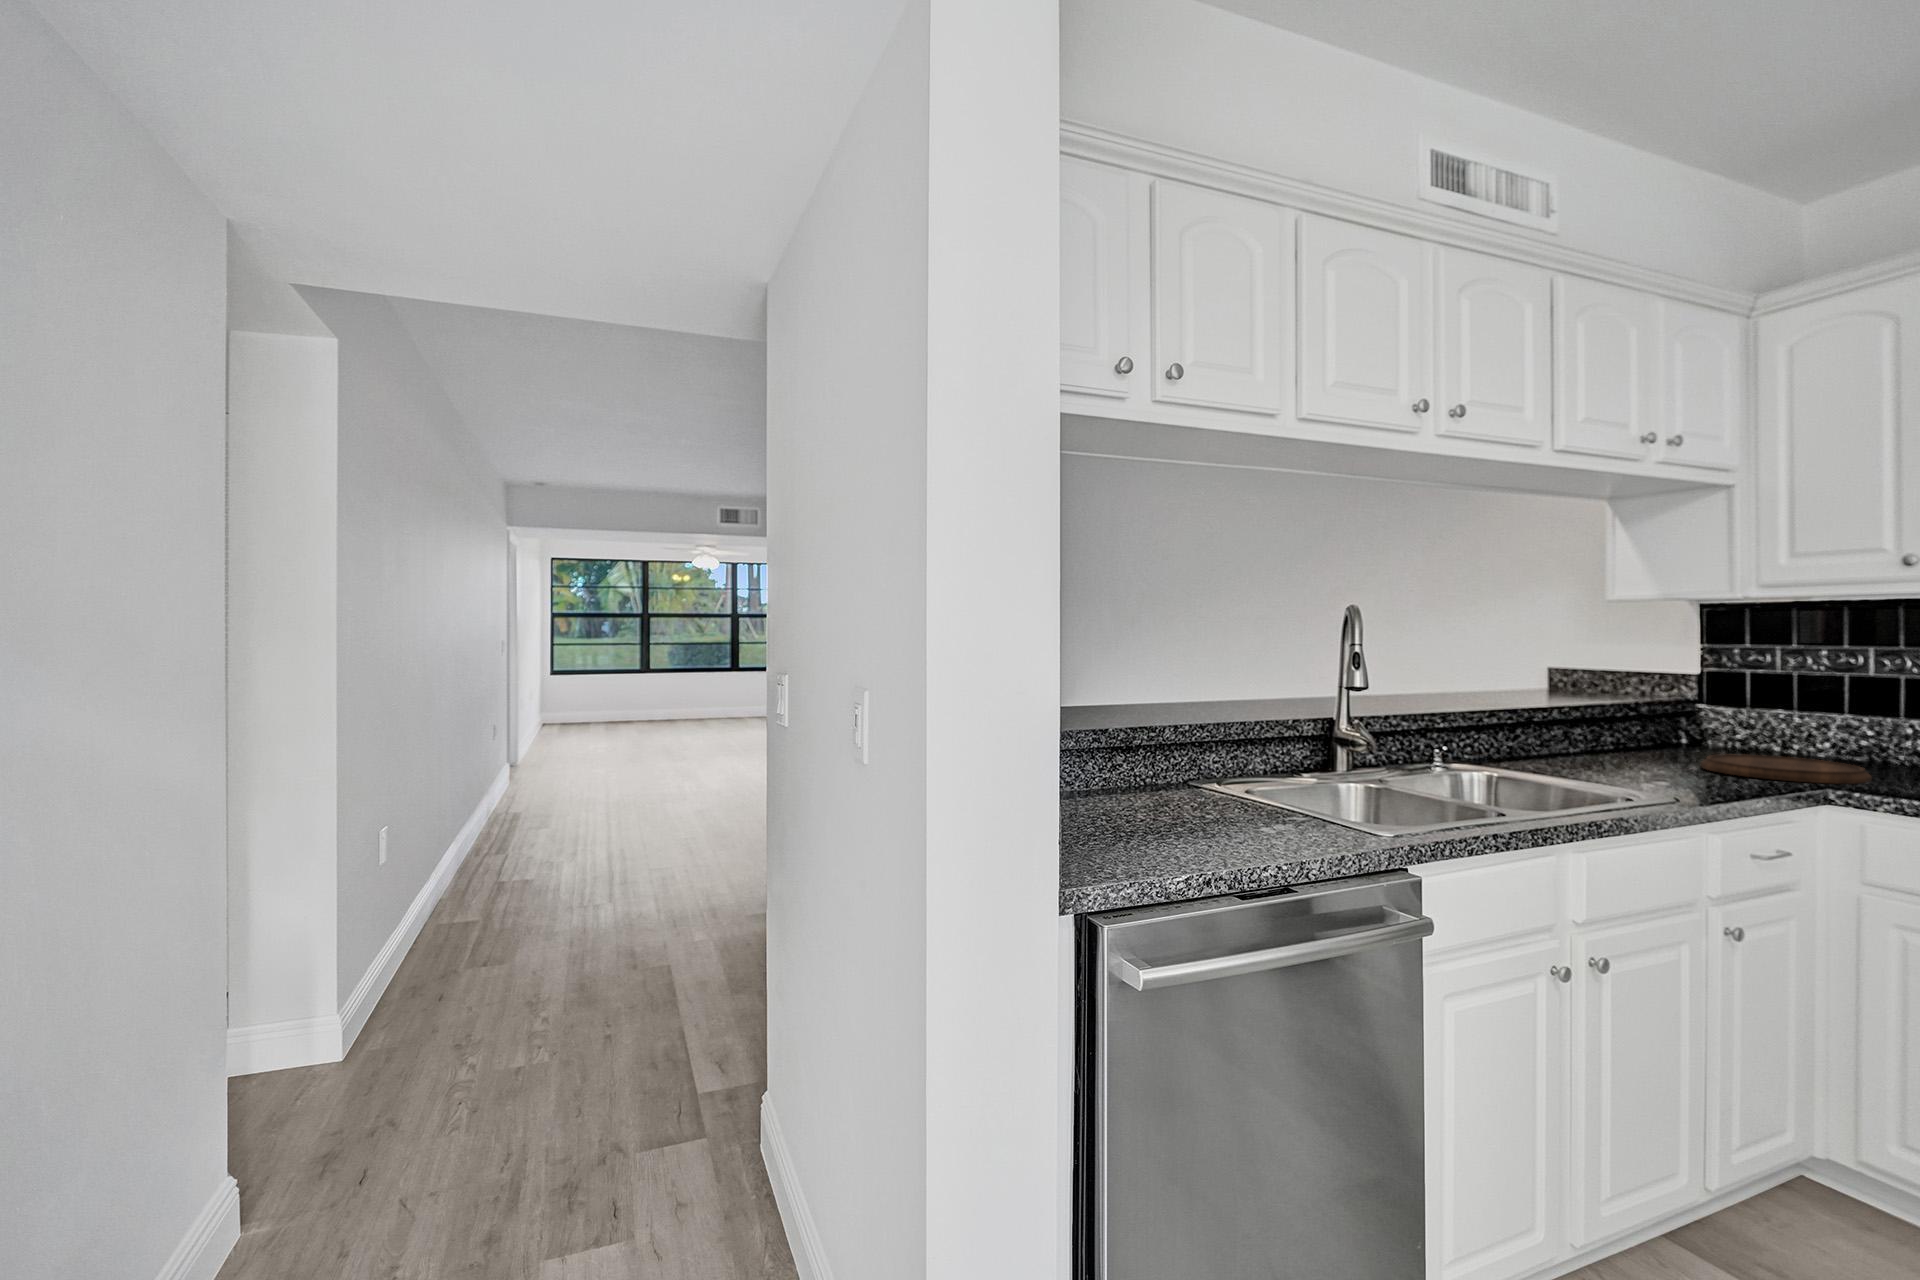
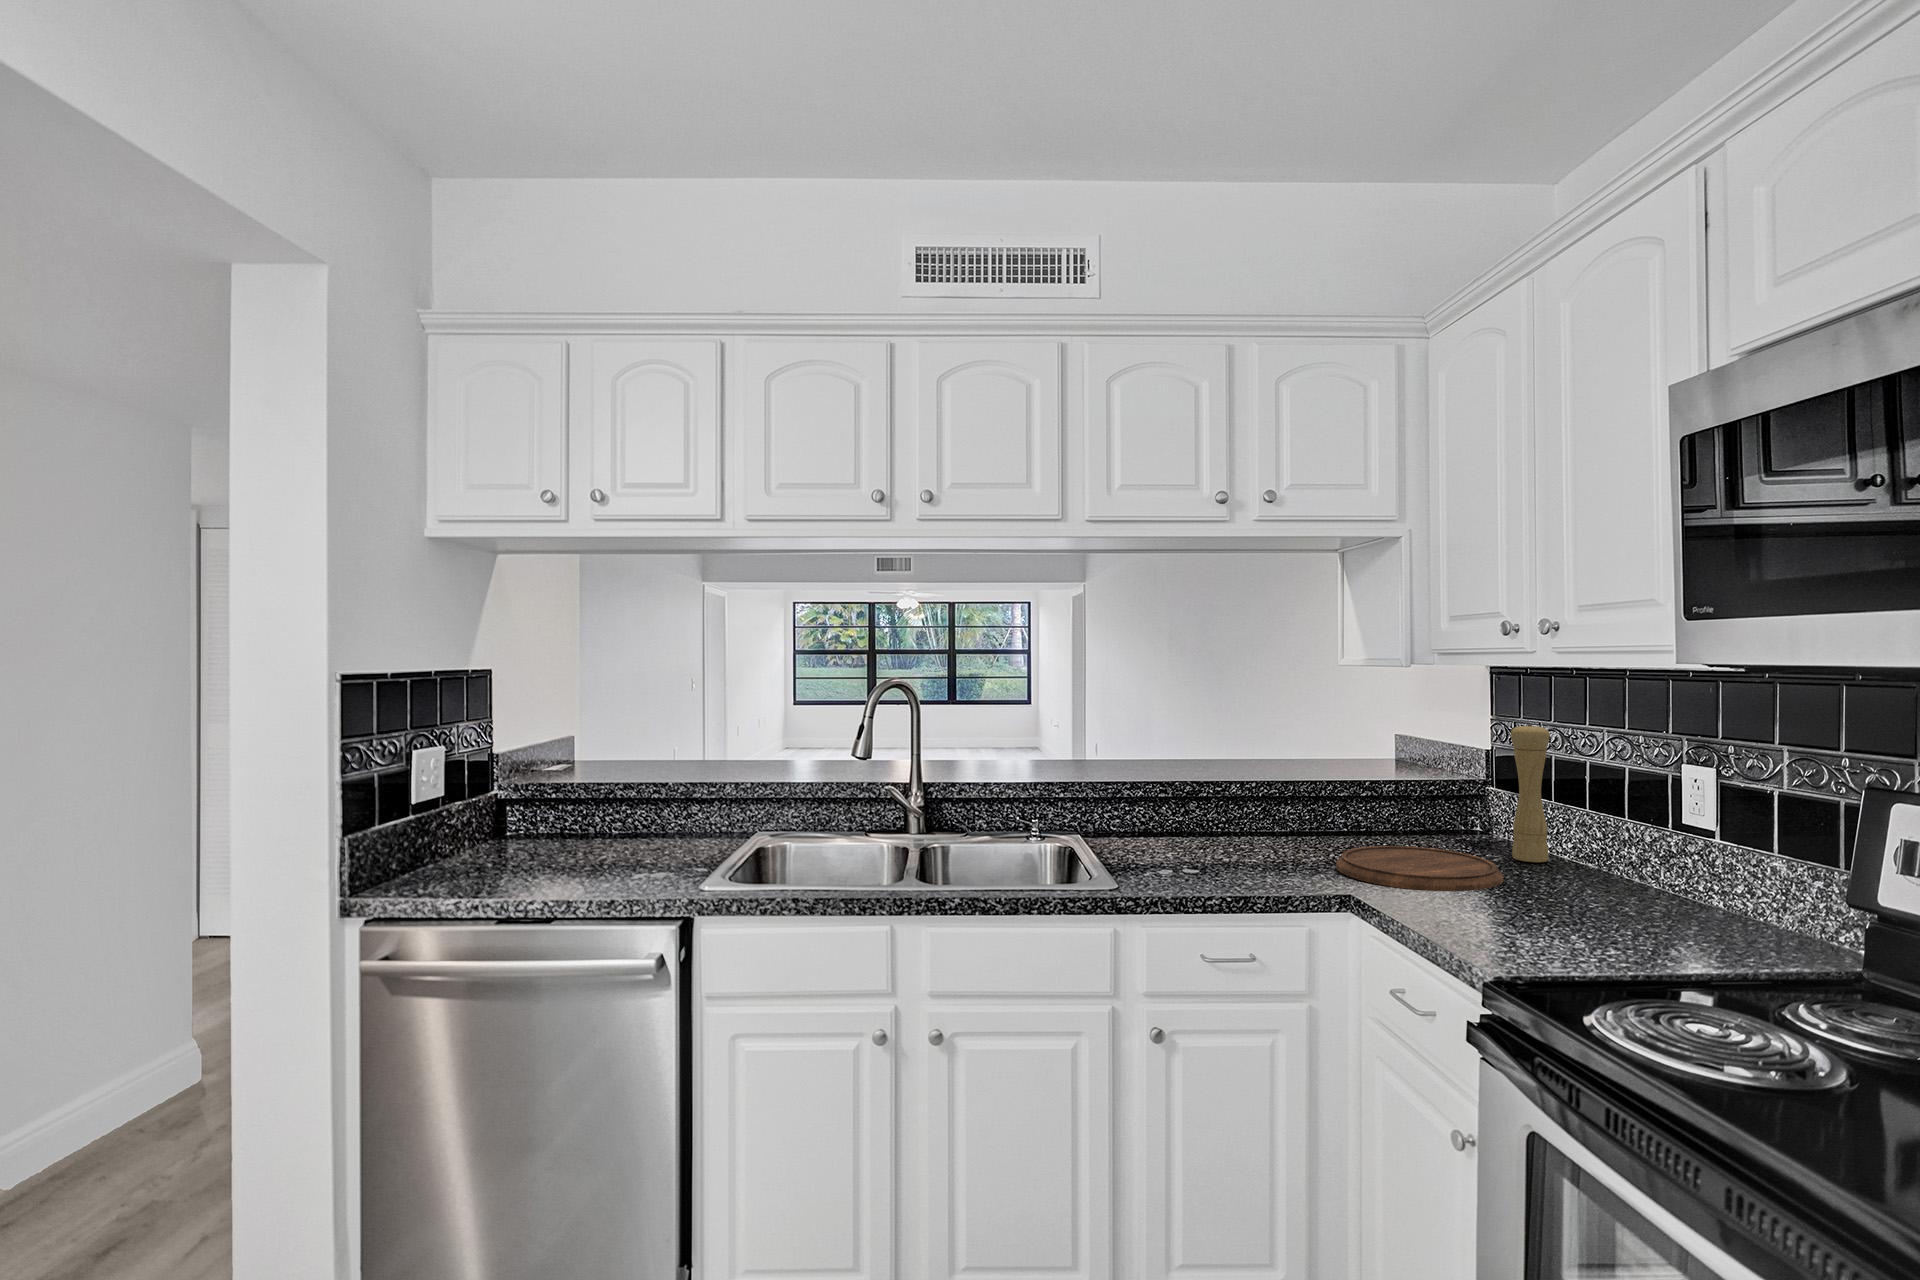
pepper mill: none [1773,651,1811,761] -> present [1511,724,1550,862]

